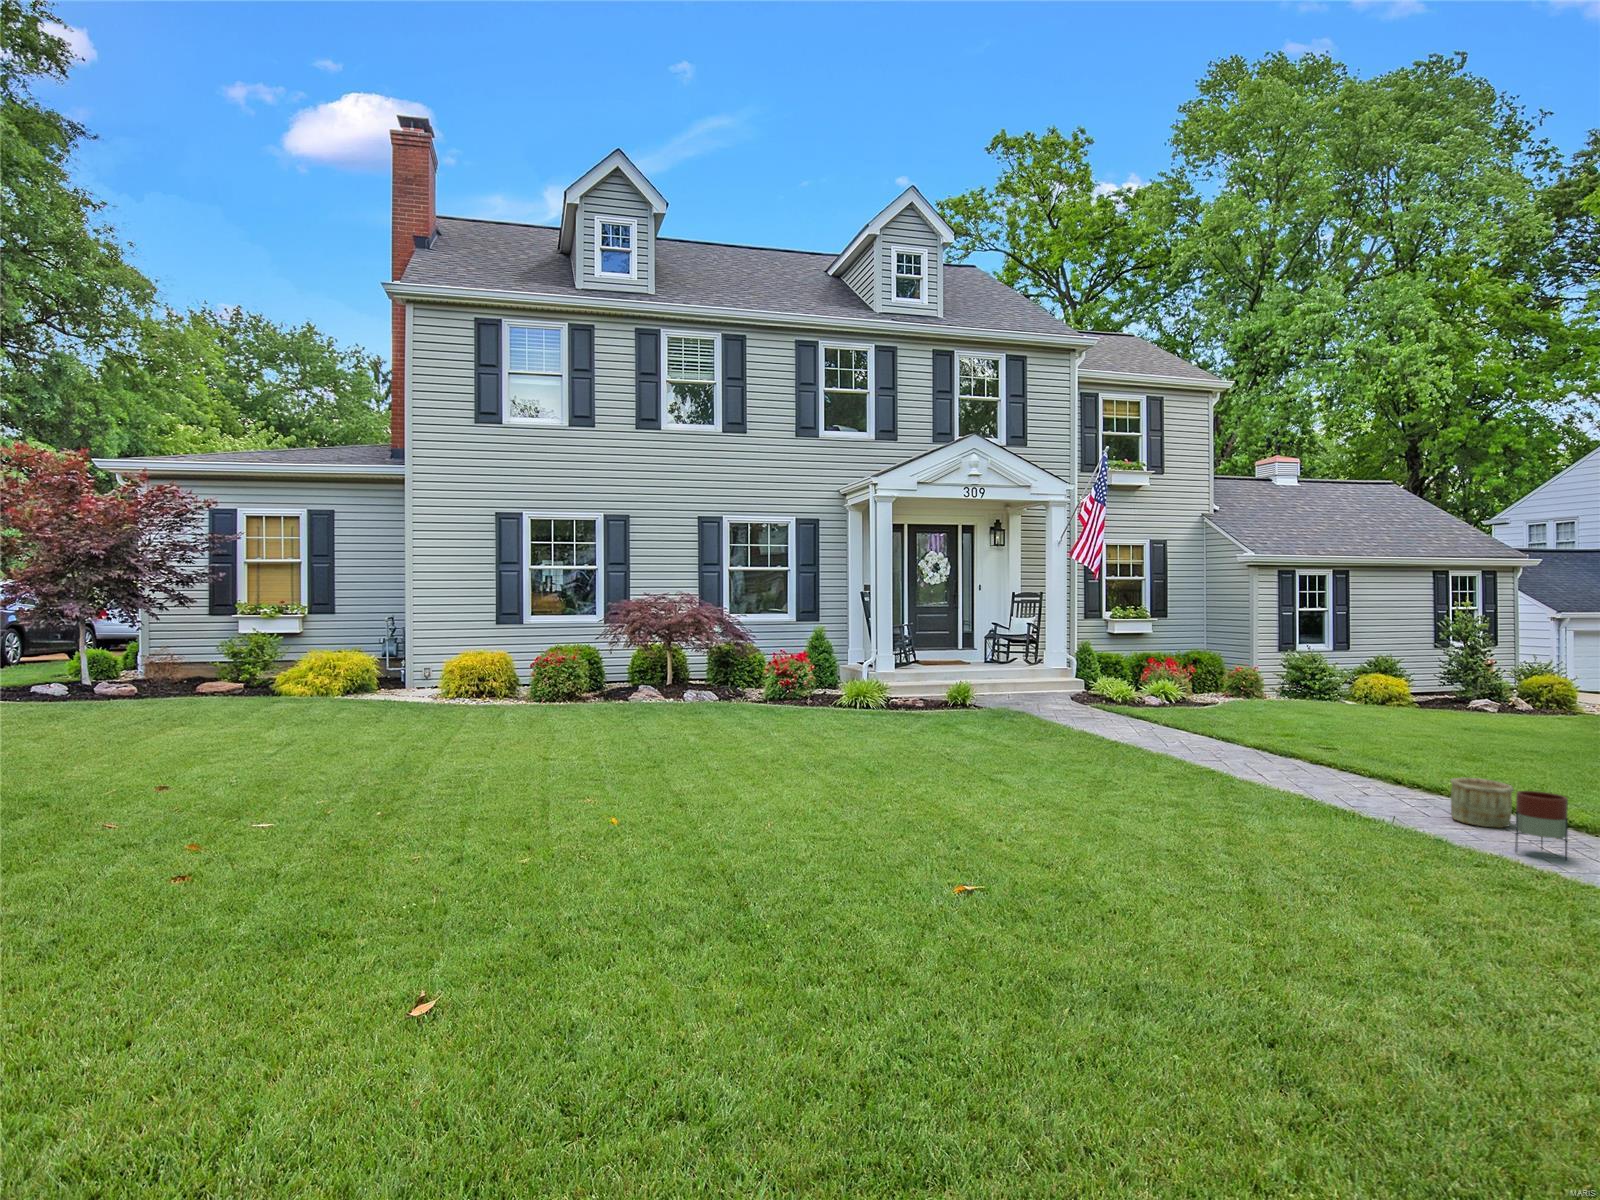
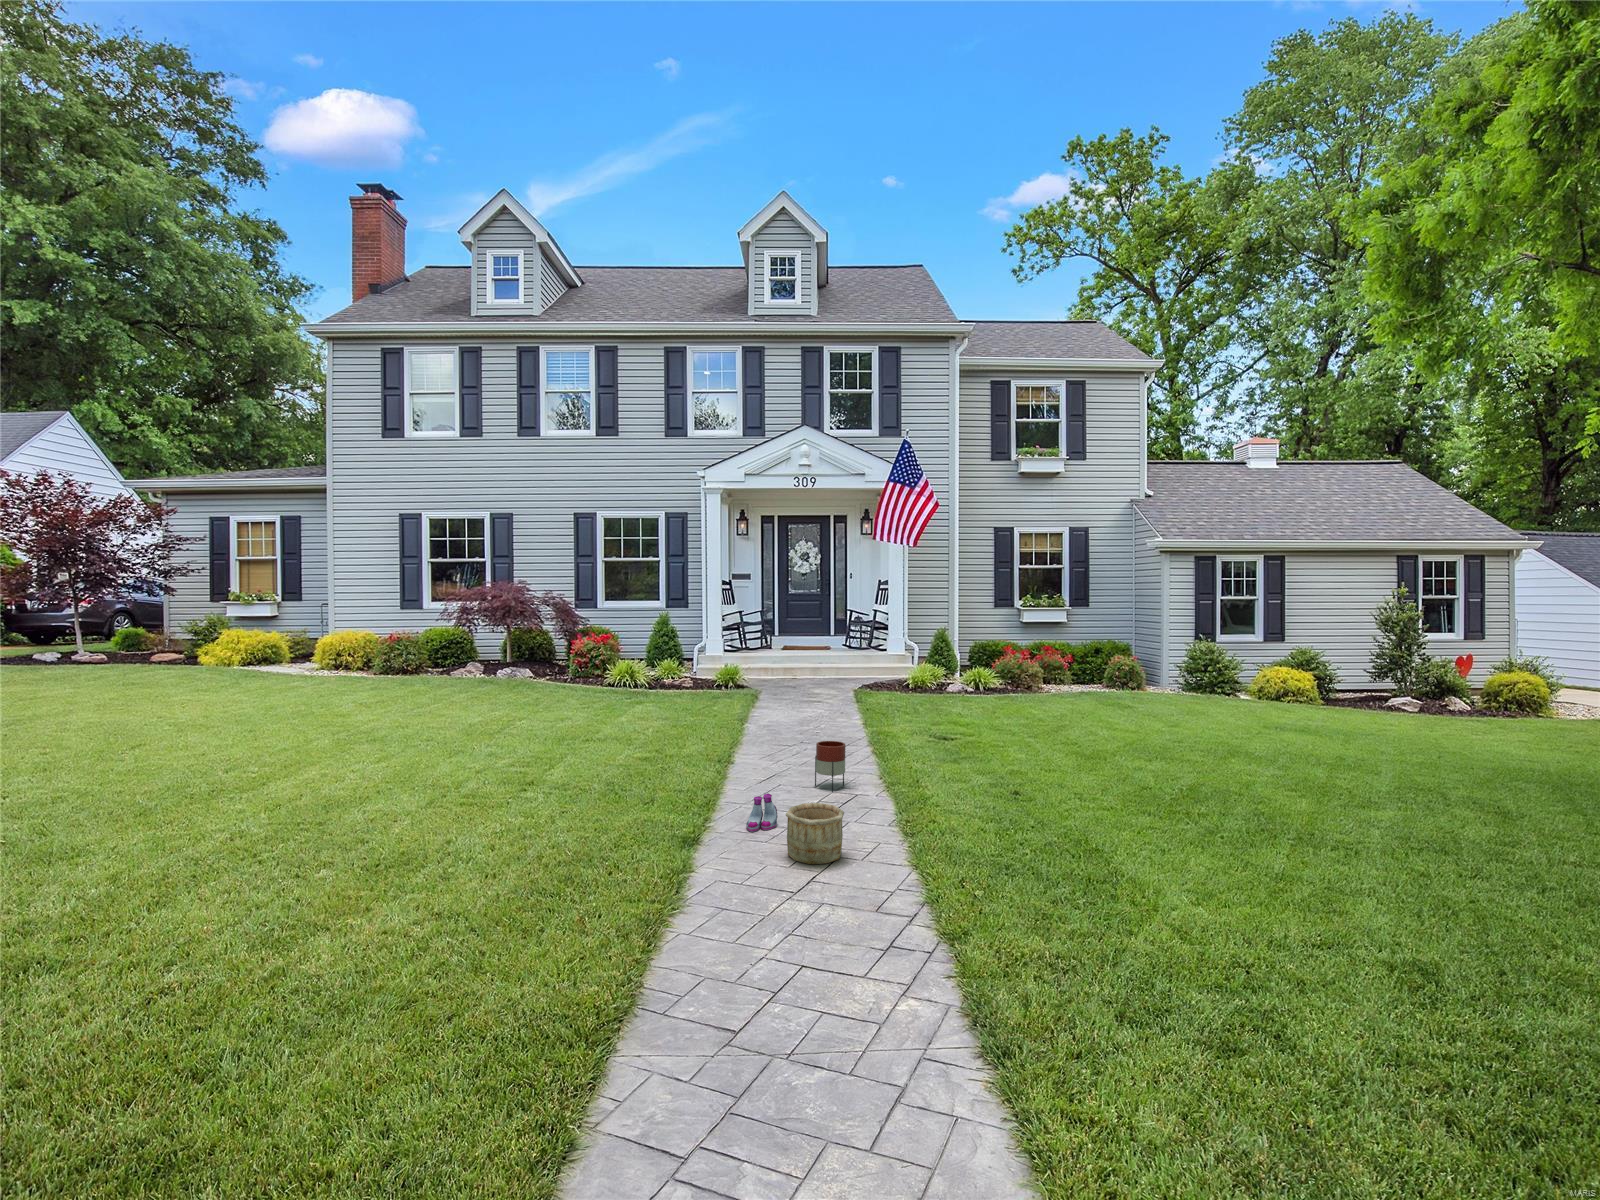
boots: none [1353,776,1382,811] -> present [746,793,777,832]
planter: present [1515,791,1568,860] -> present [815,741,846,792]

